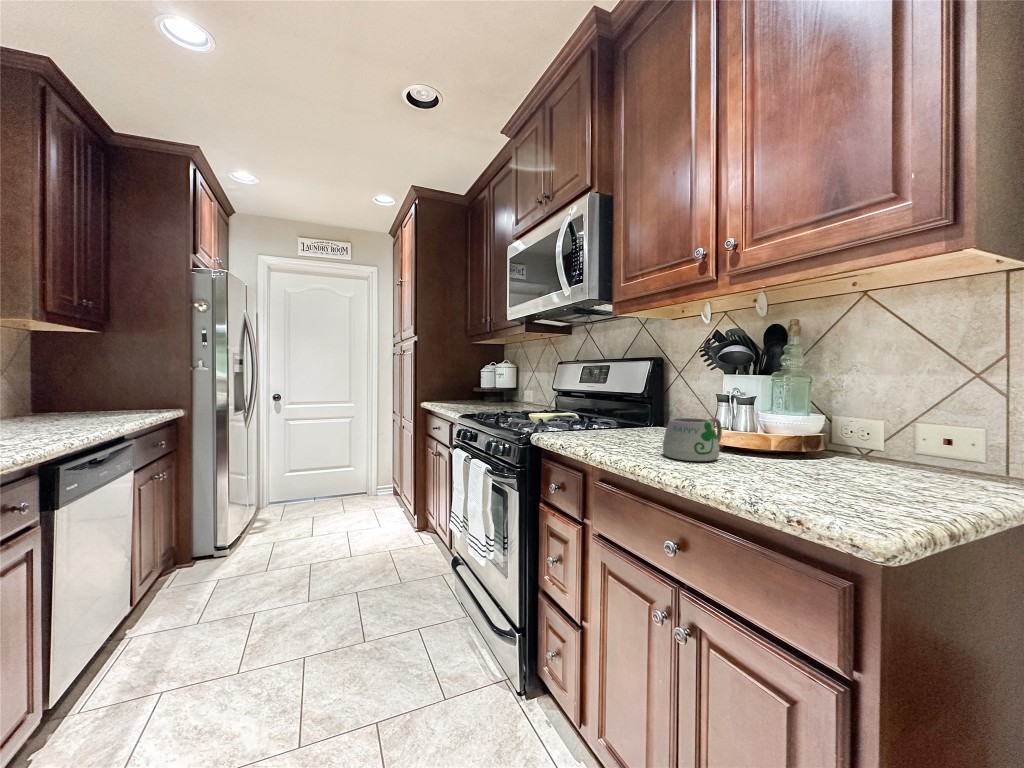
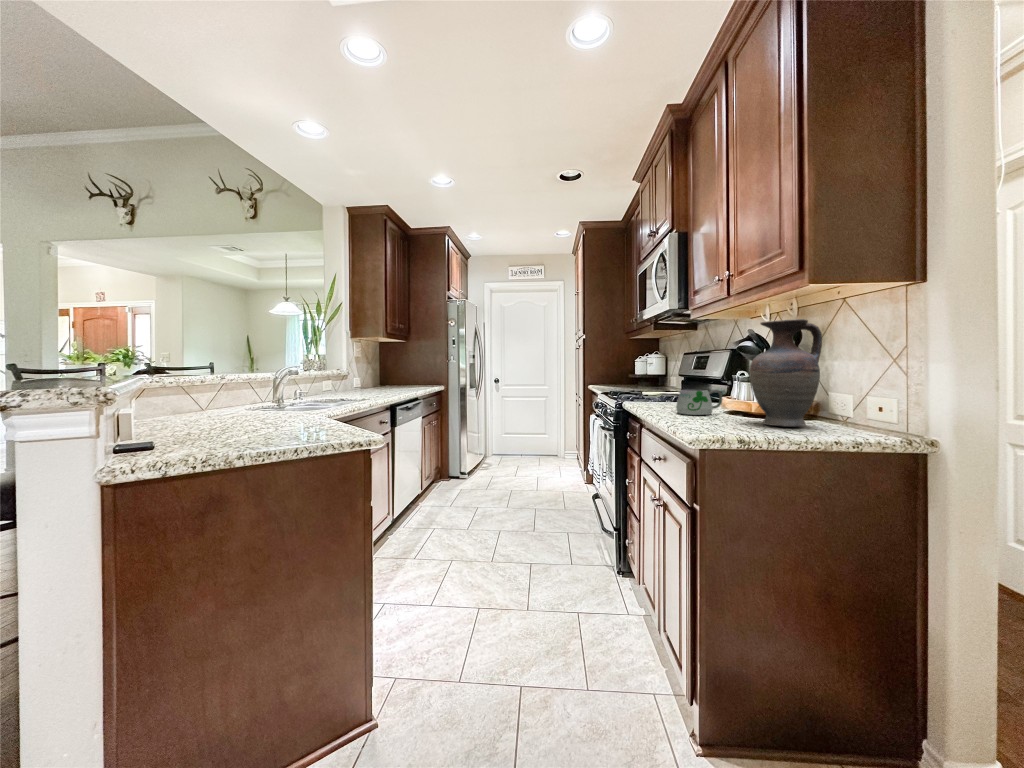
vase: none [811,311,931,482] -> present [750,319,822,426]

